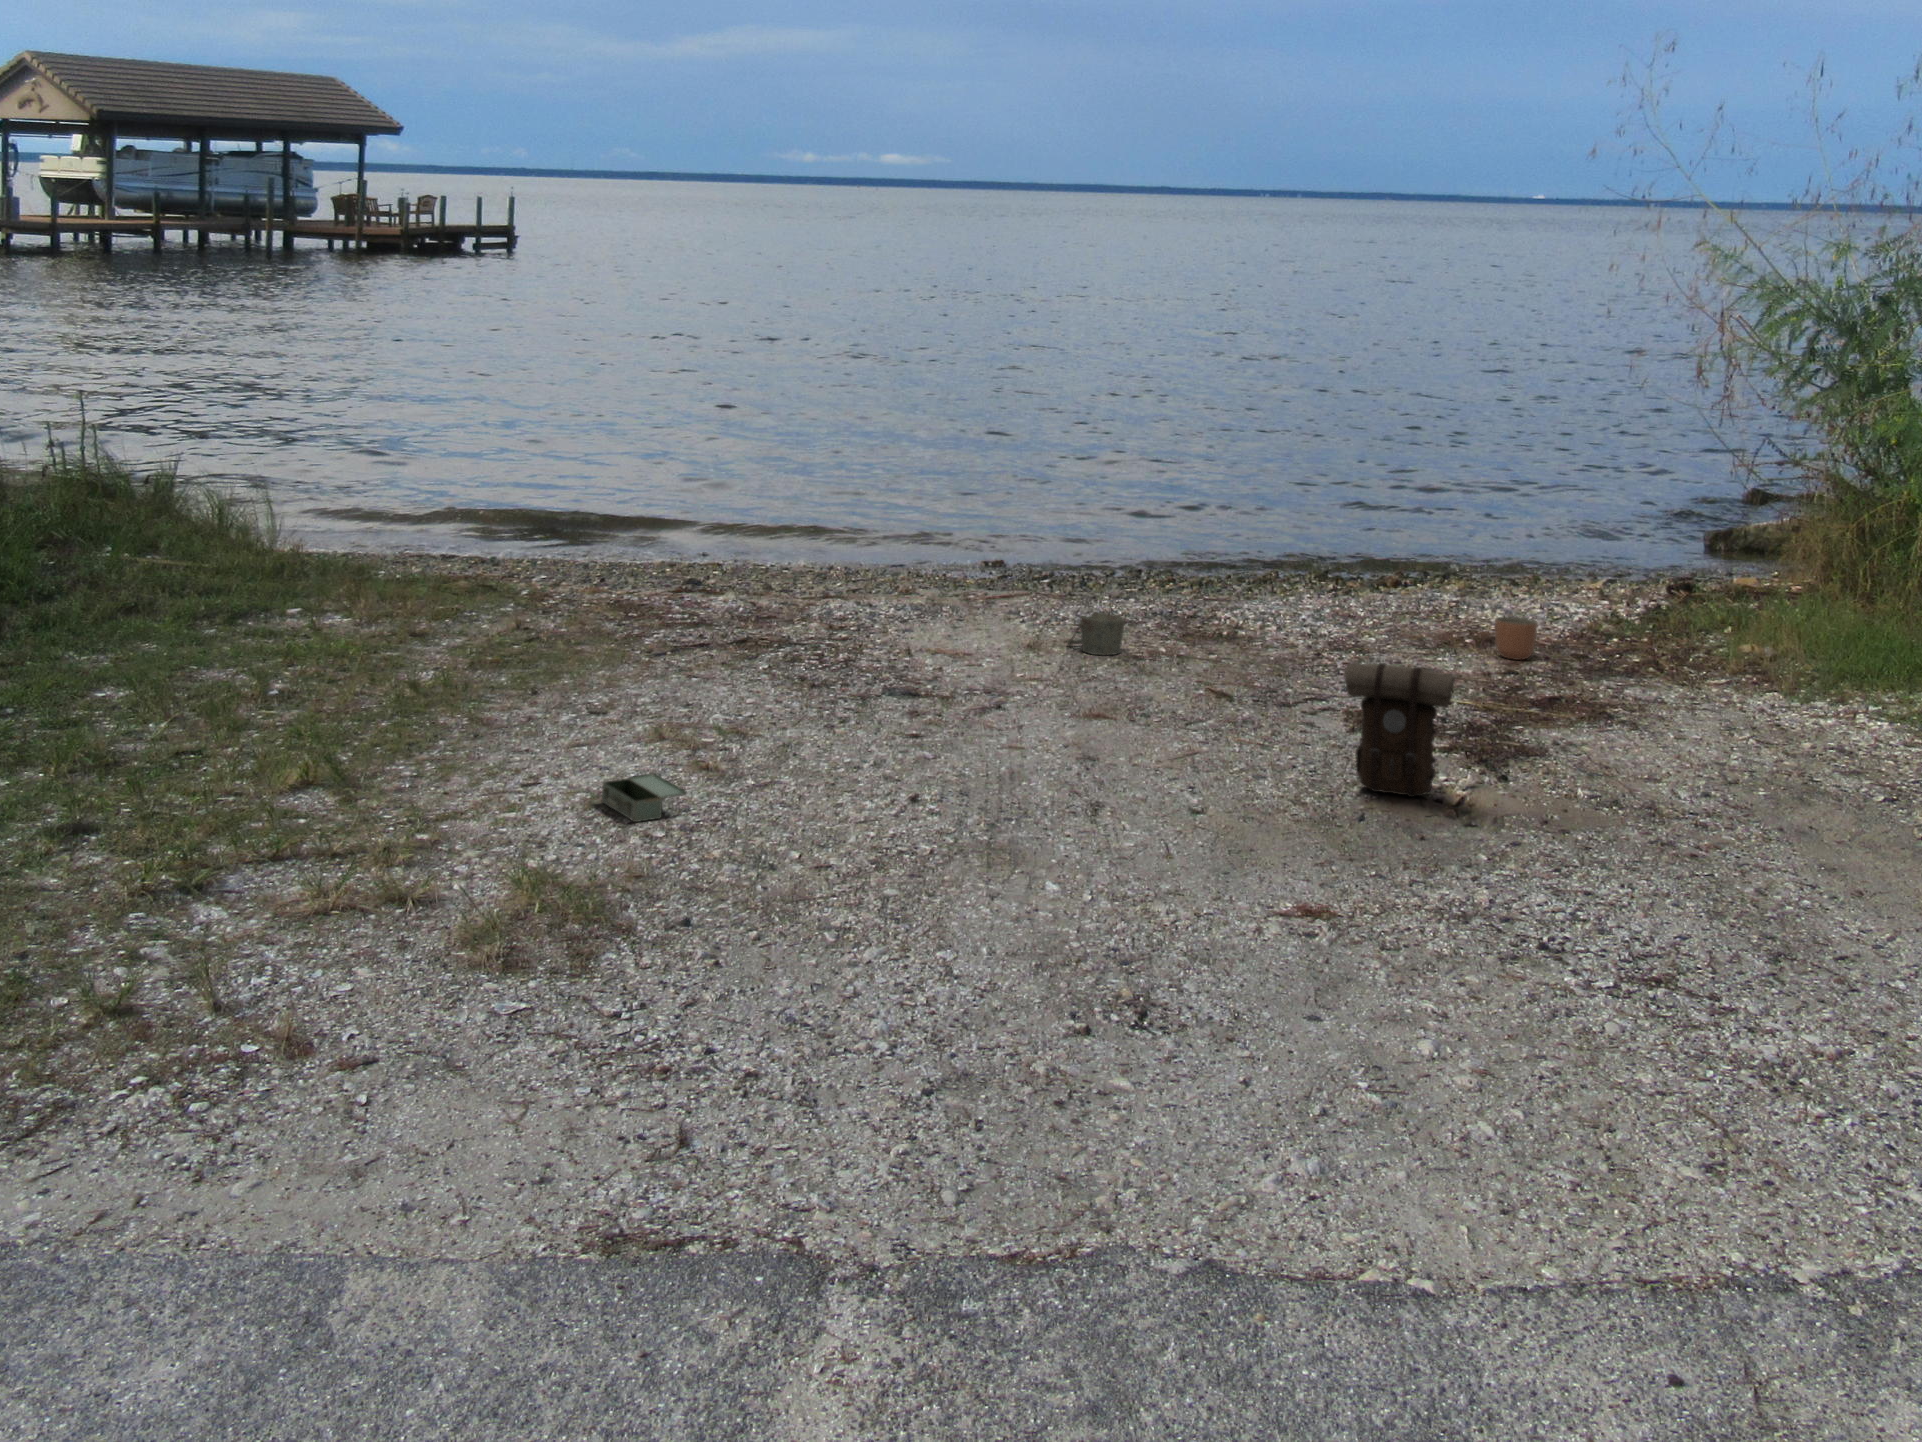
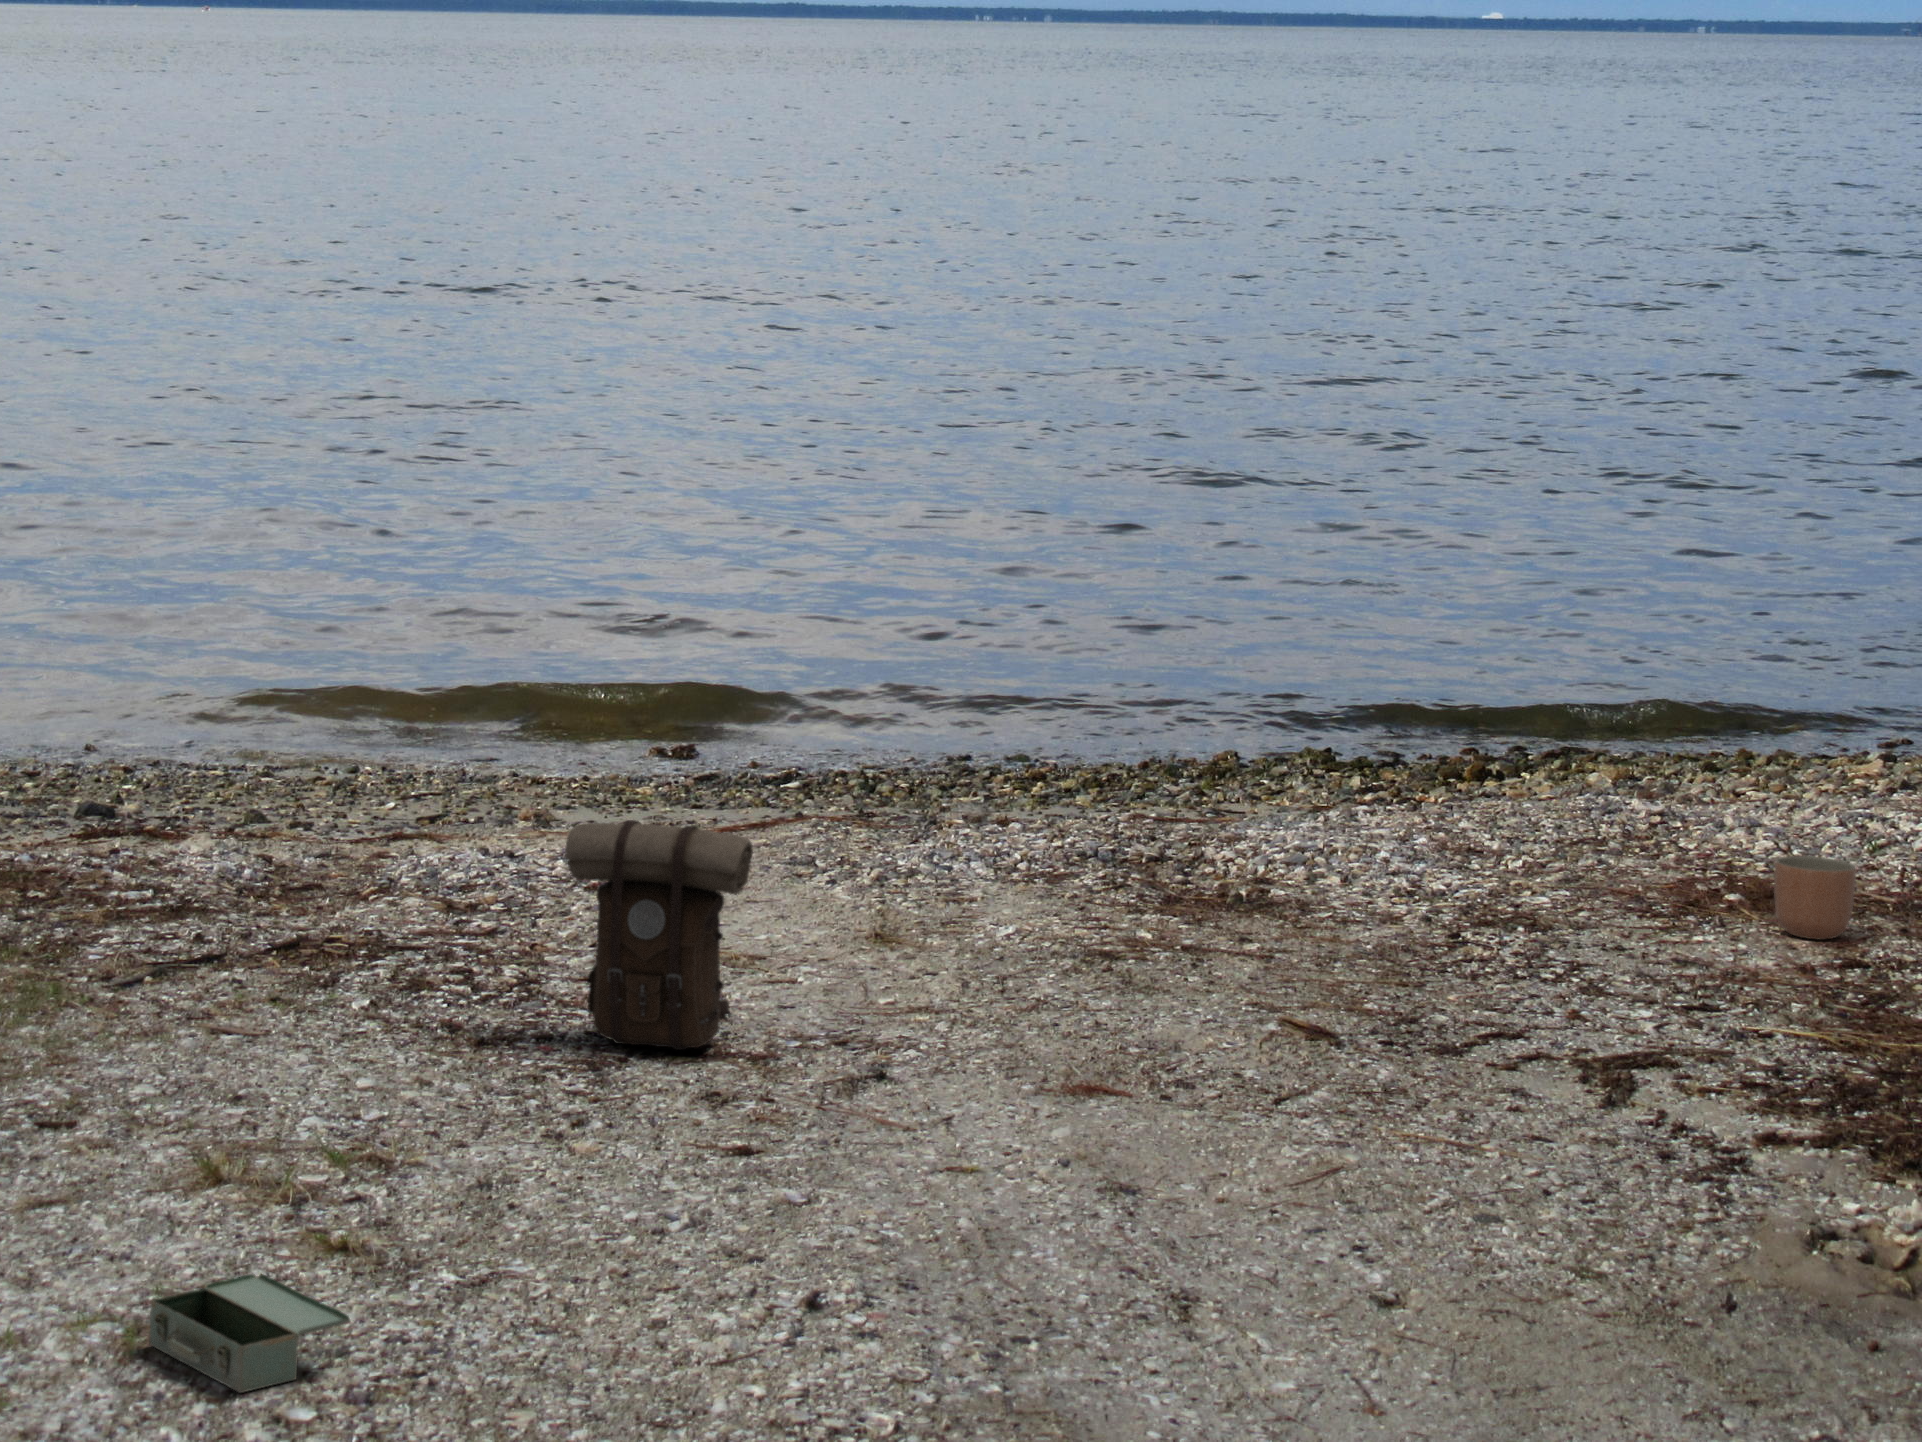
bucket: present [1066,612,1127,655] -> none [962,869,1084,957]
backpack: present [1345,663,1454,797] -> present [565,820,753,1050]

